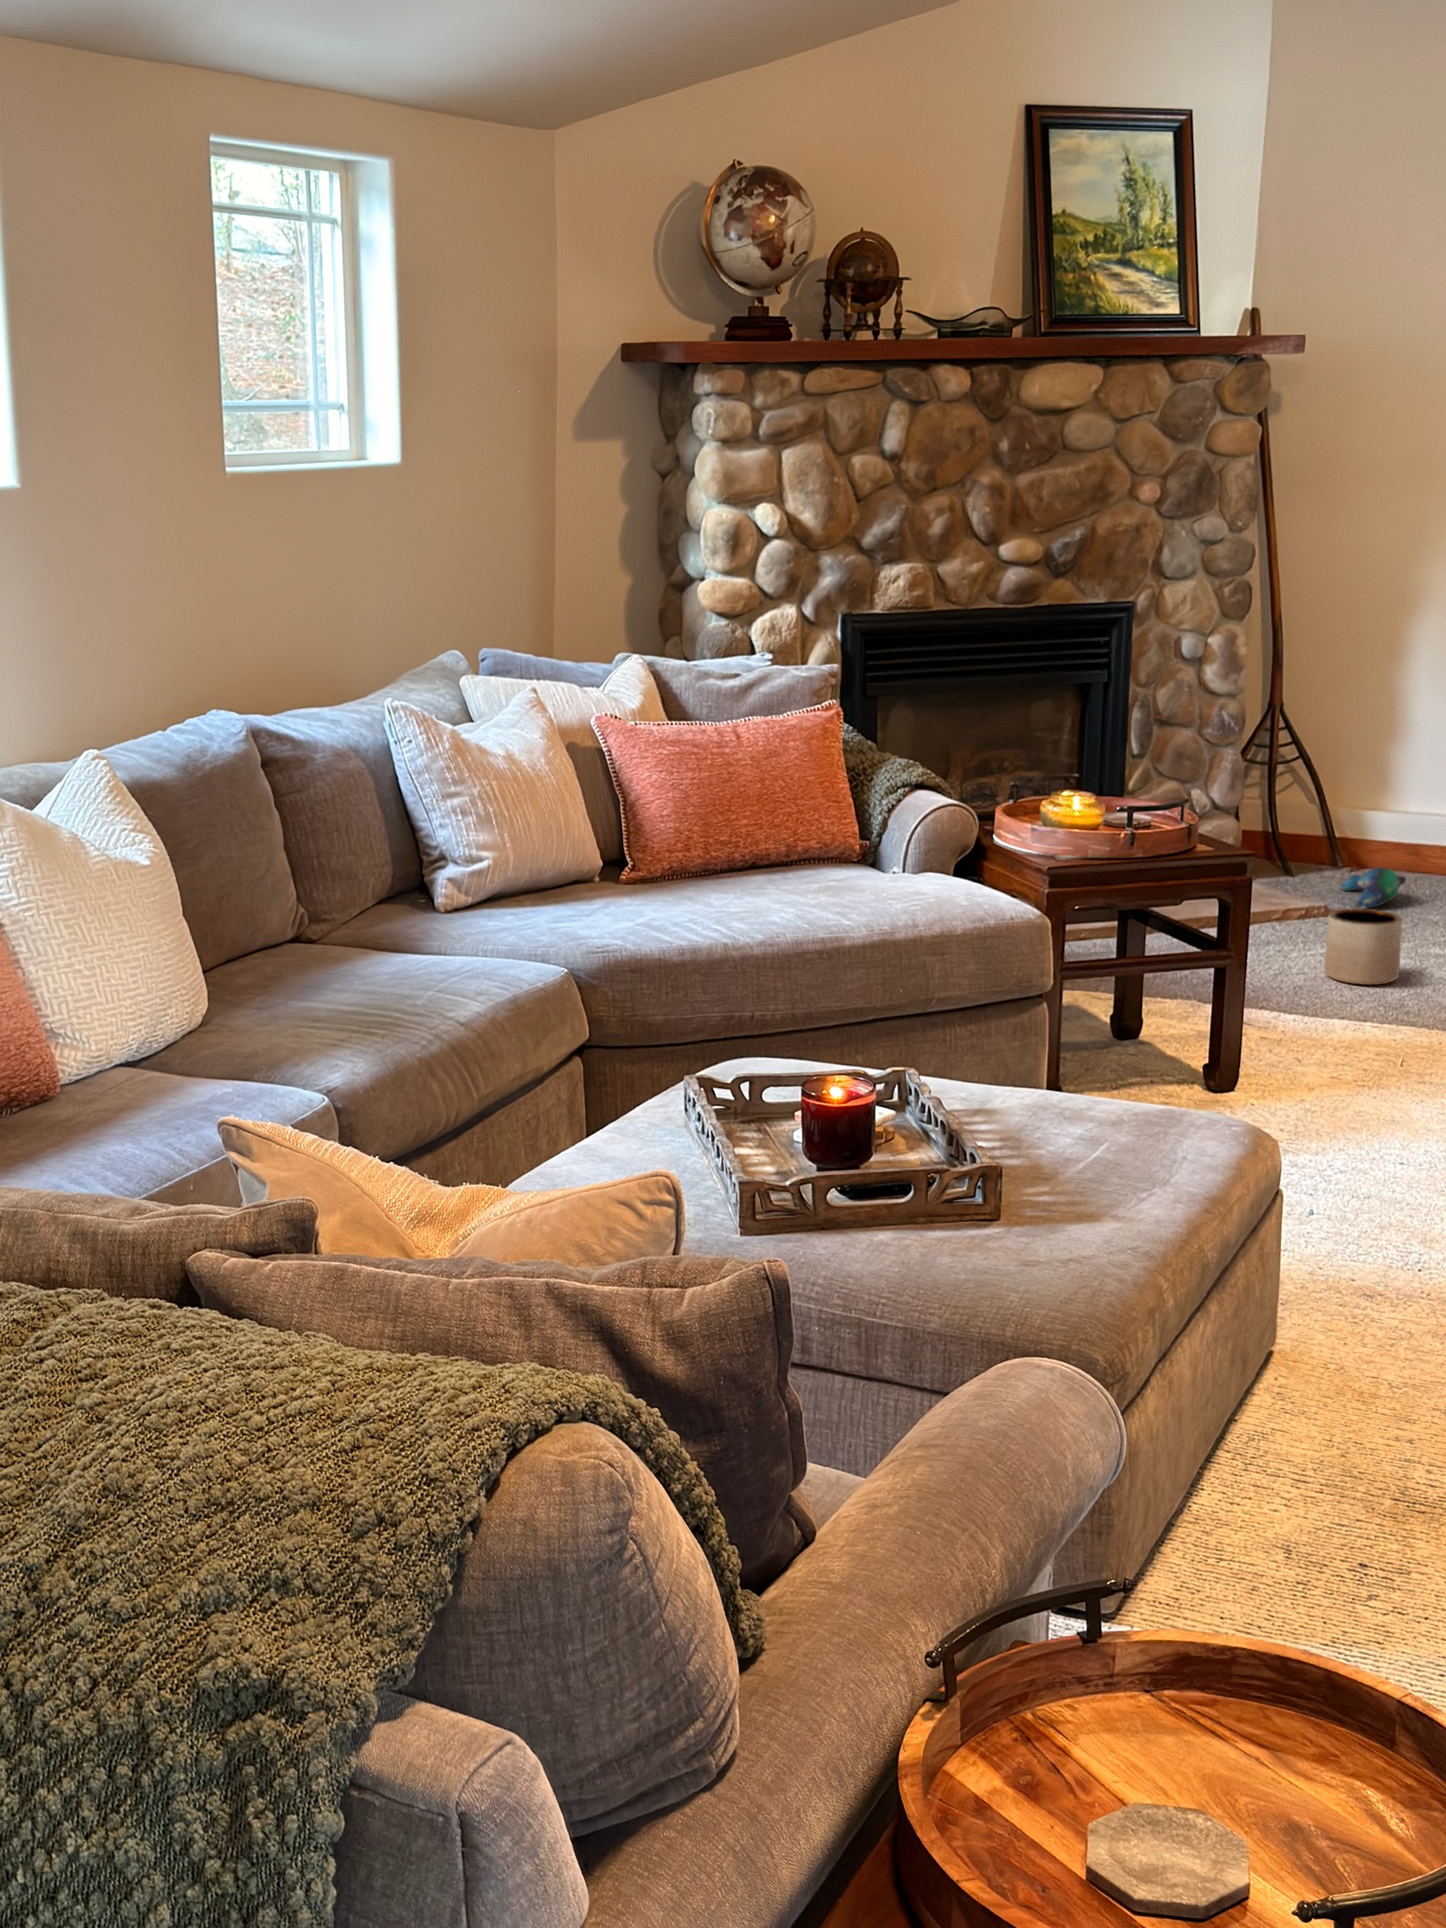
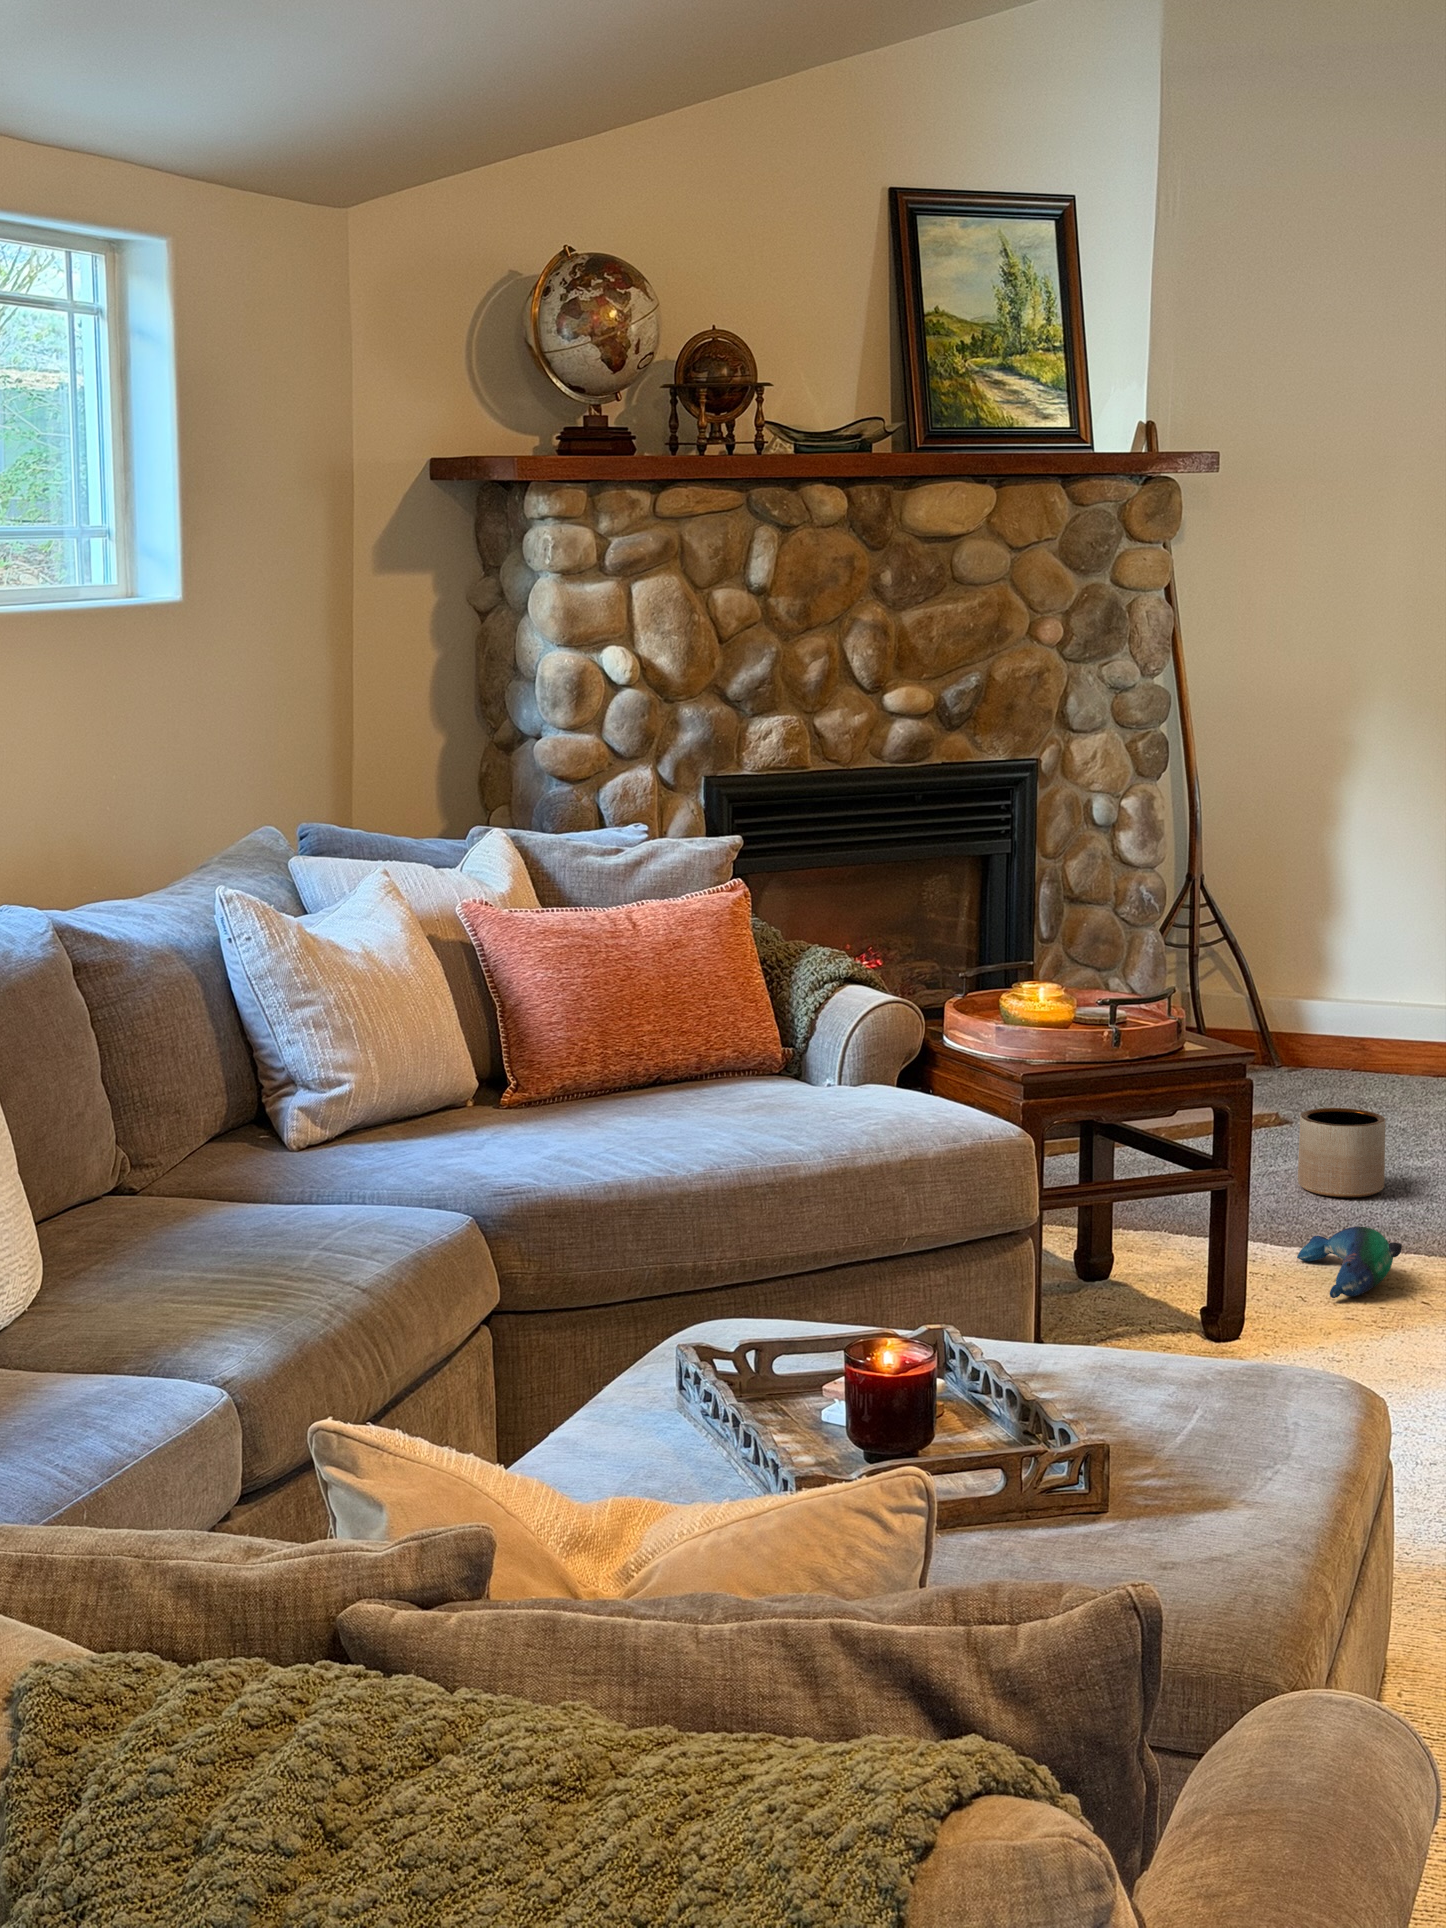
plush toy: present [1341,867,1406,908] -> present [1297,1227,1402,1298]

